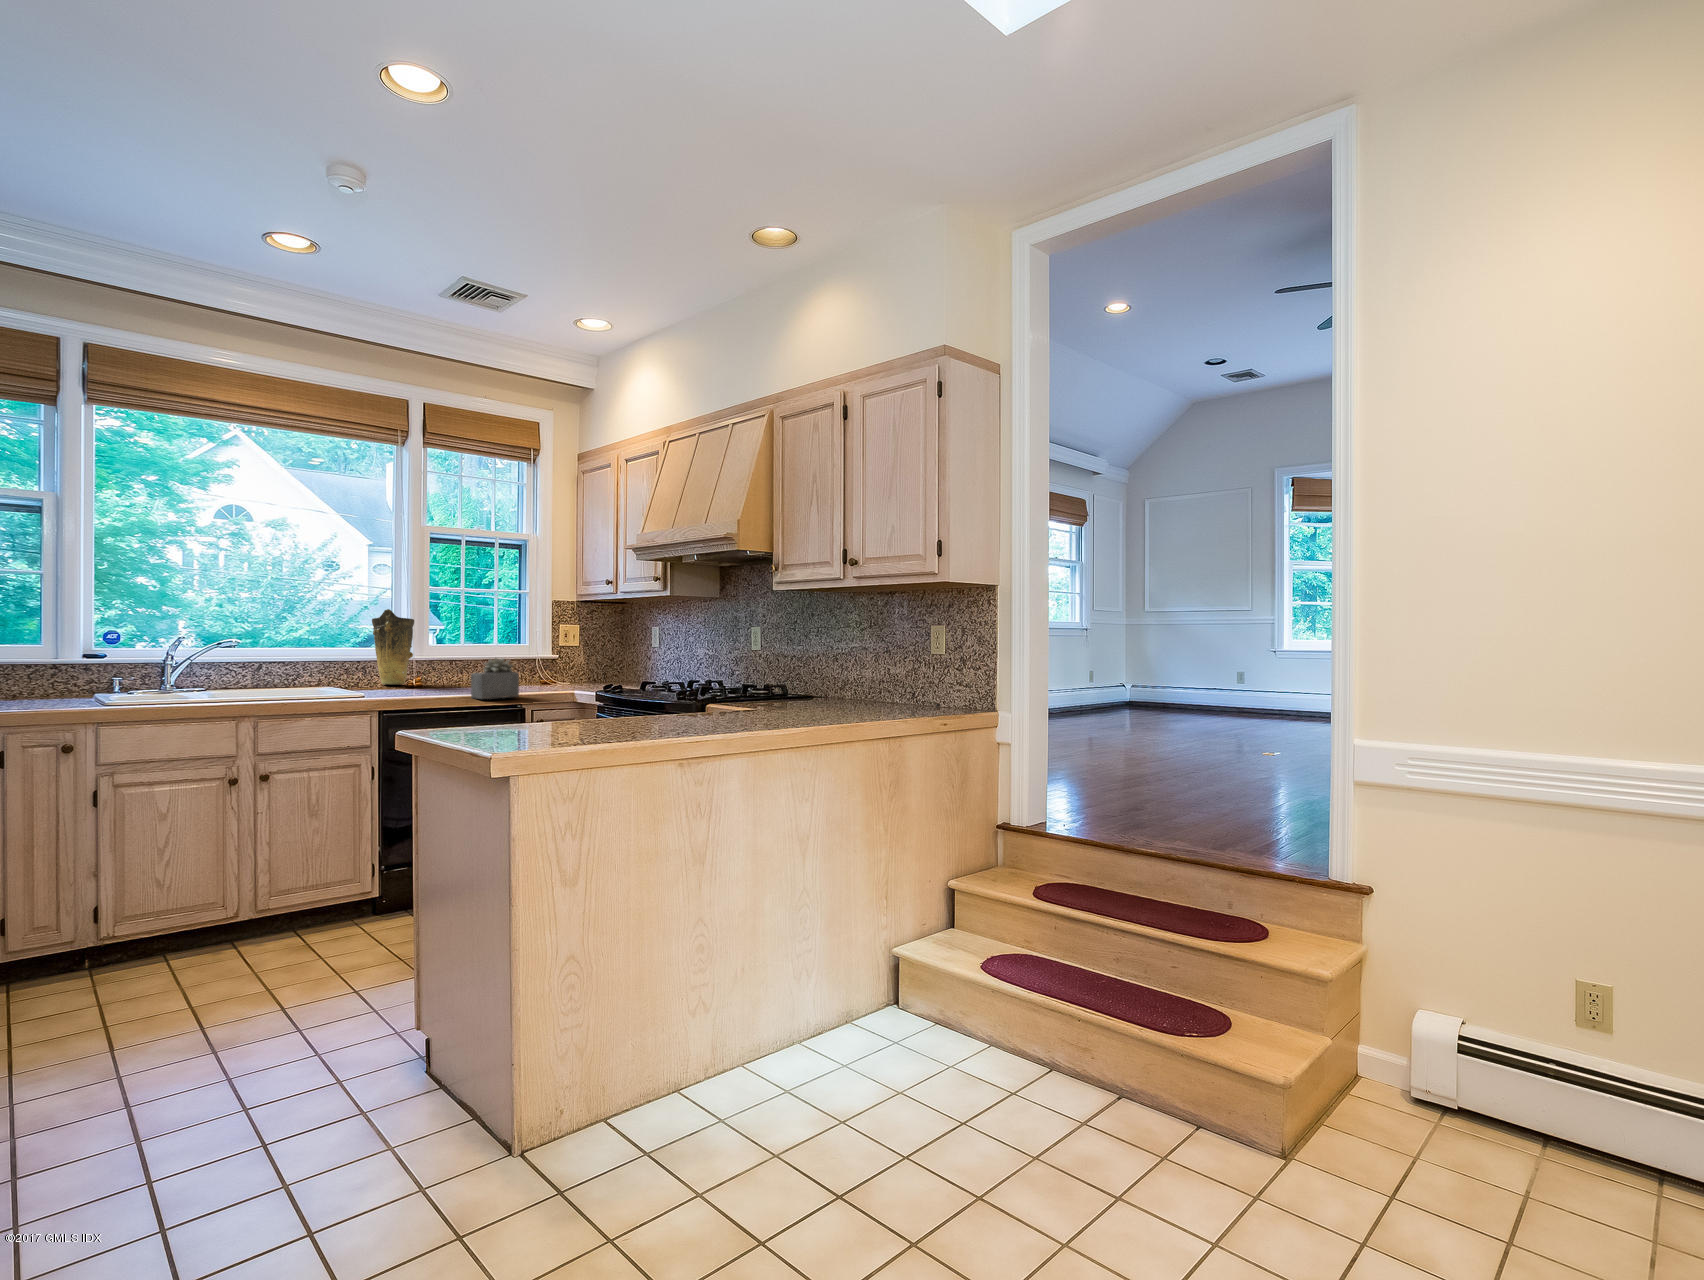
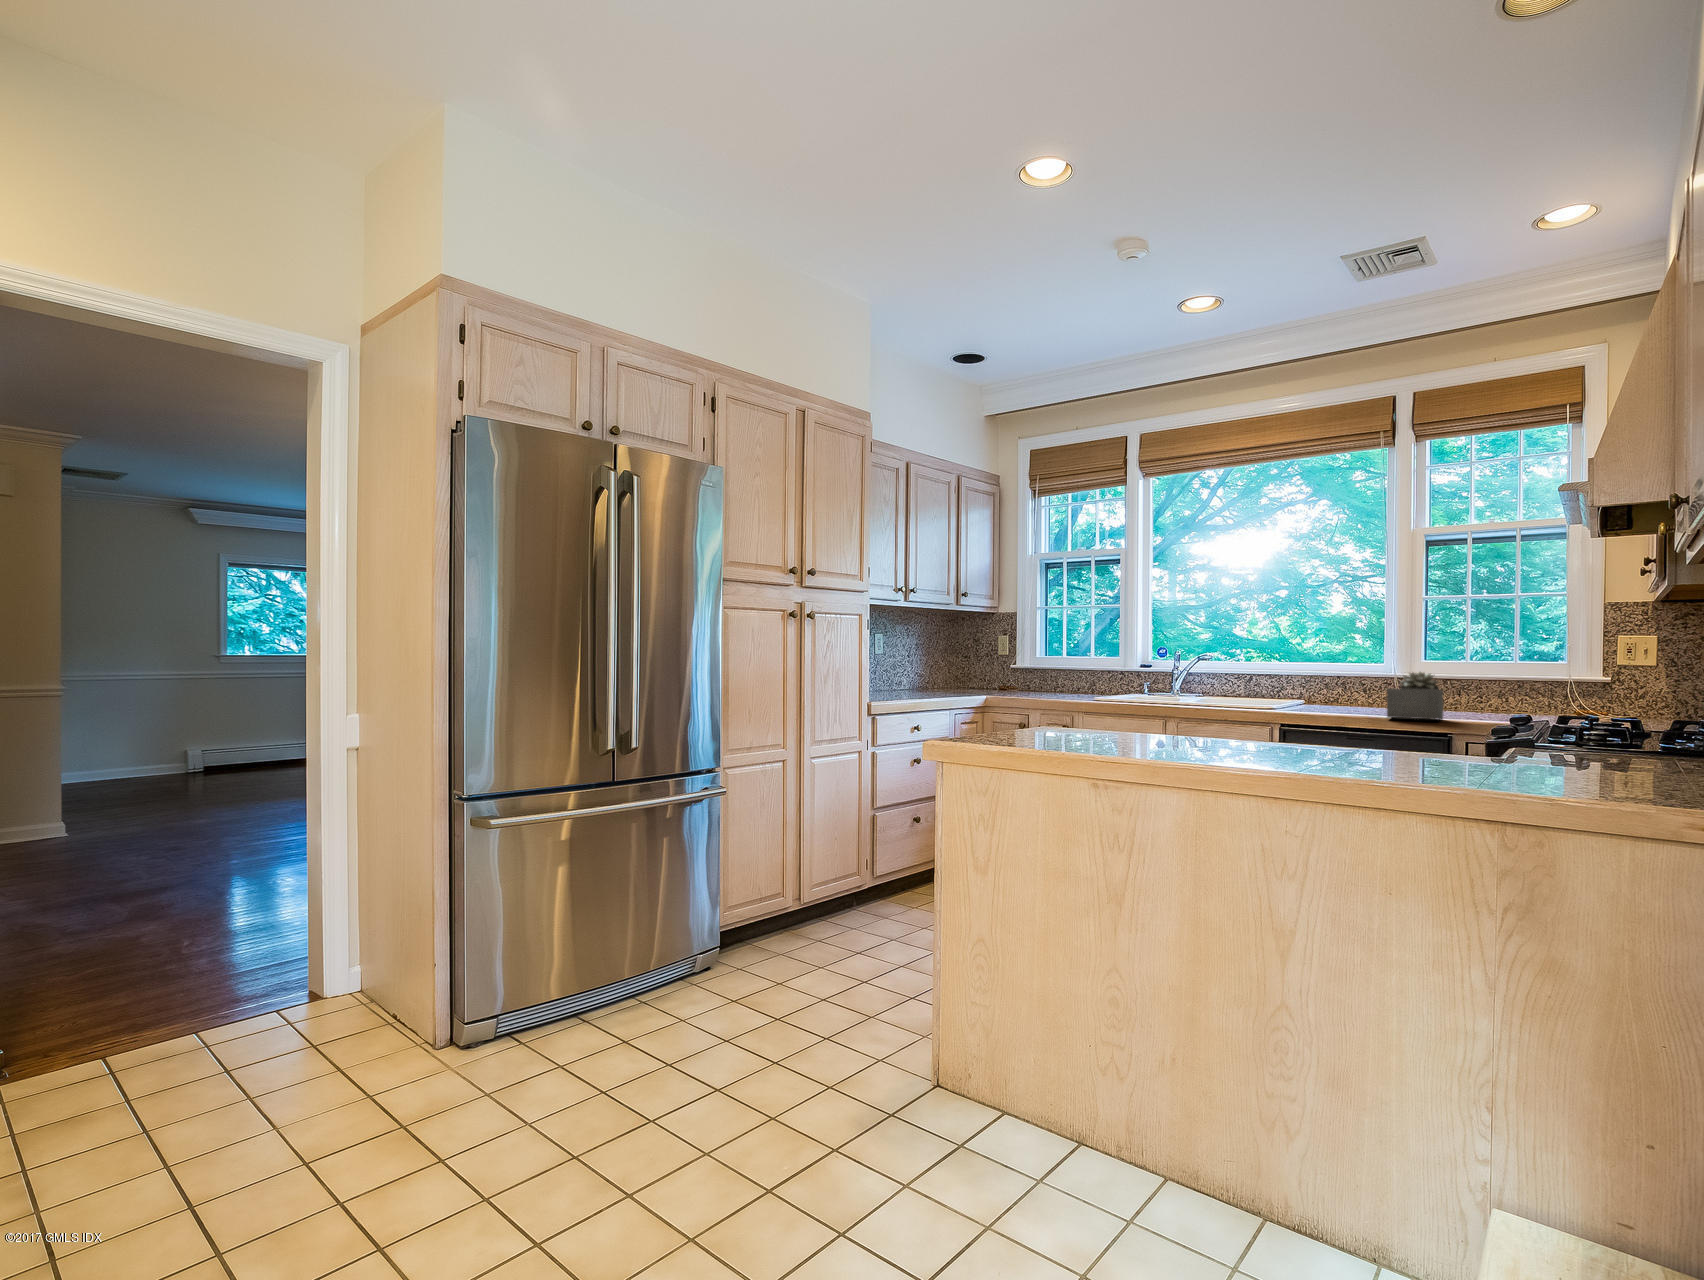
vase: present [372,609,414,685] -> none [1350,622,1396,702]

